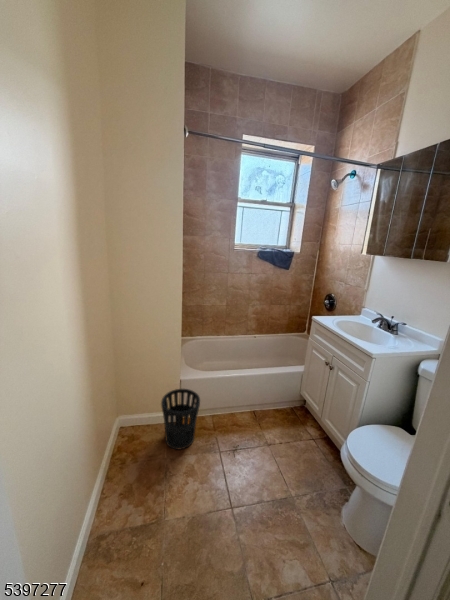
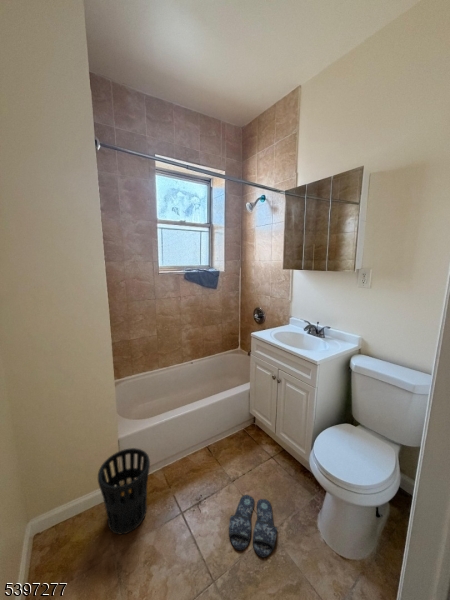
slippers: none [254,459,300,512] -> present [229,495,277,557]

